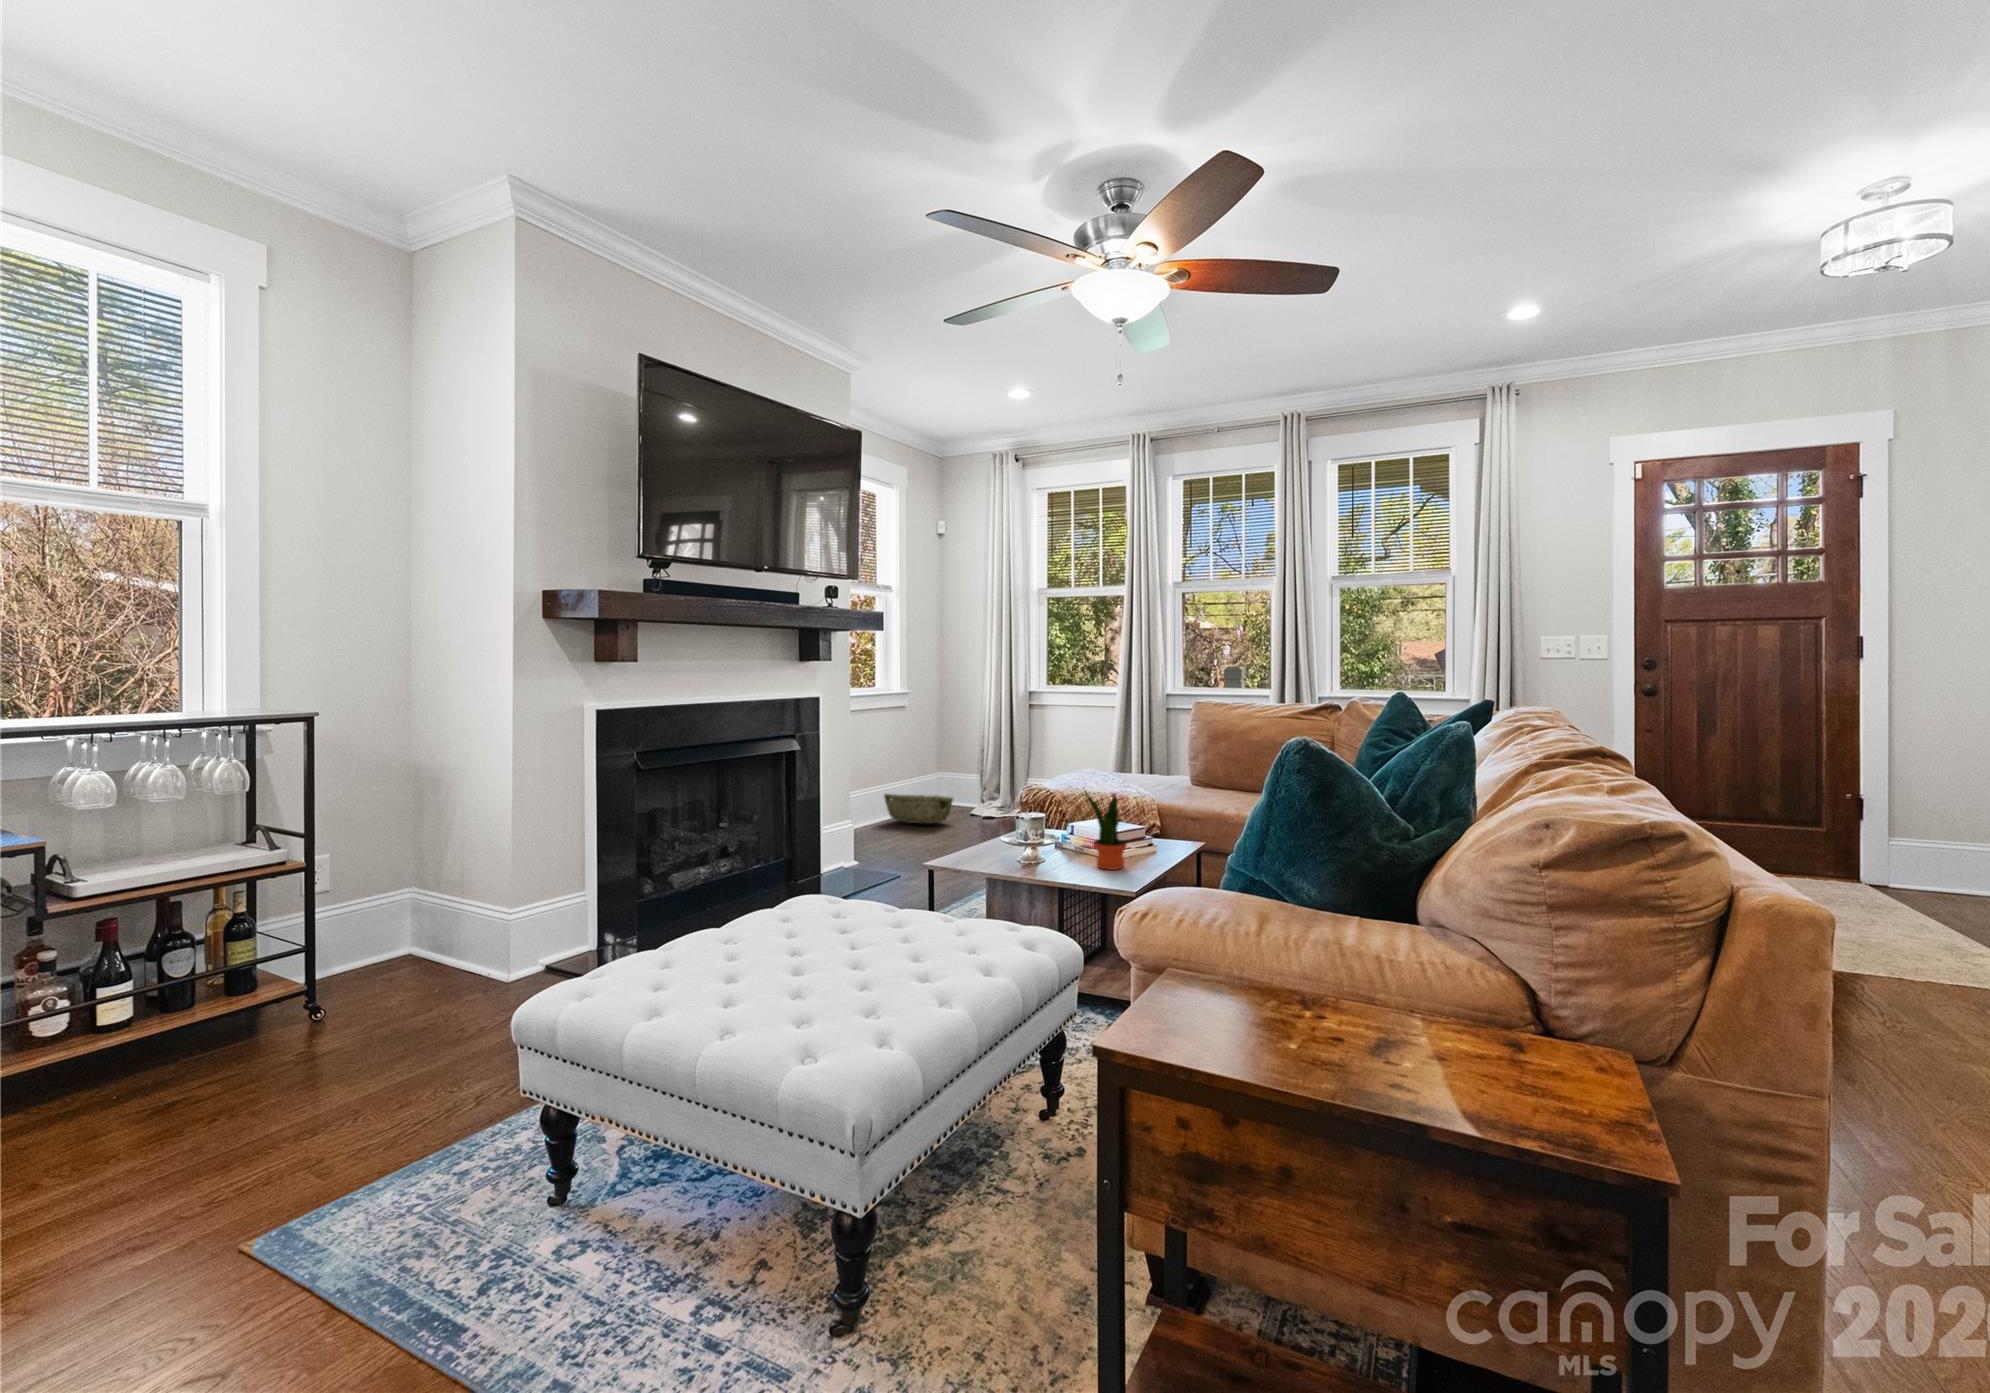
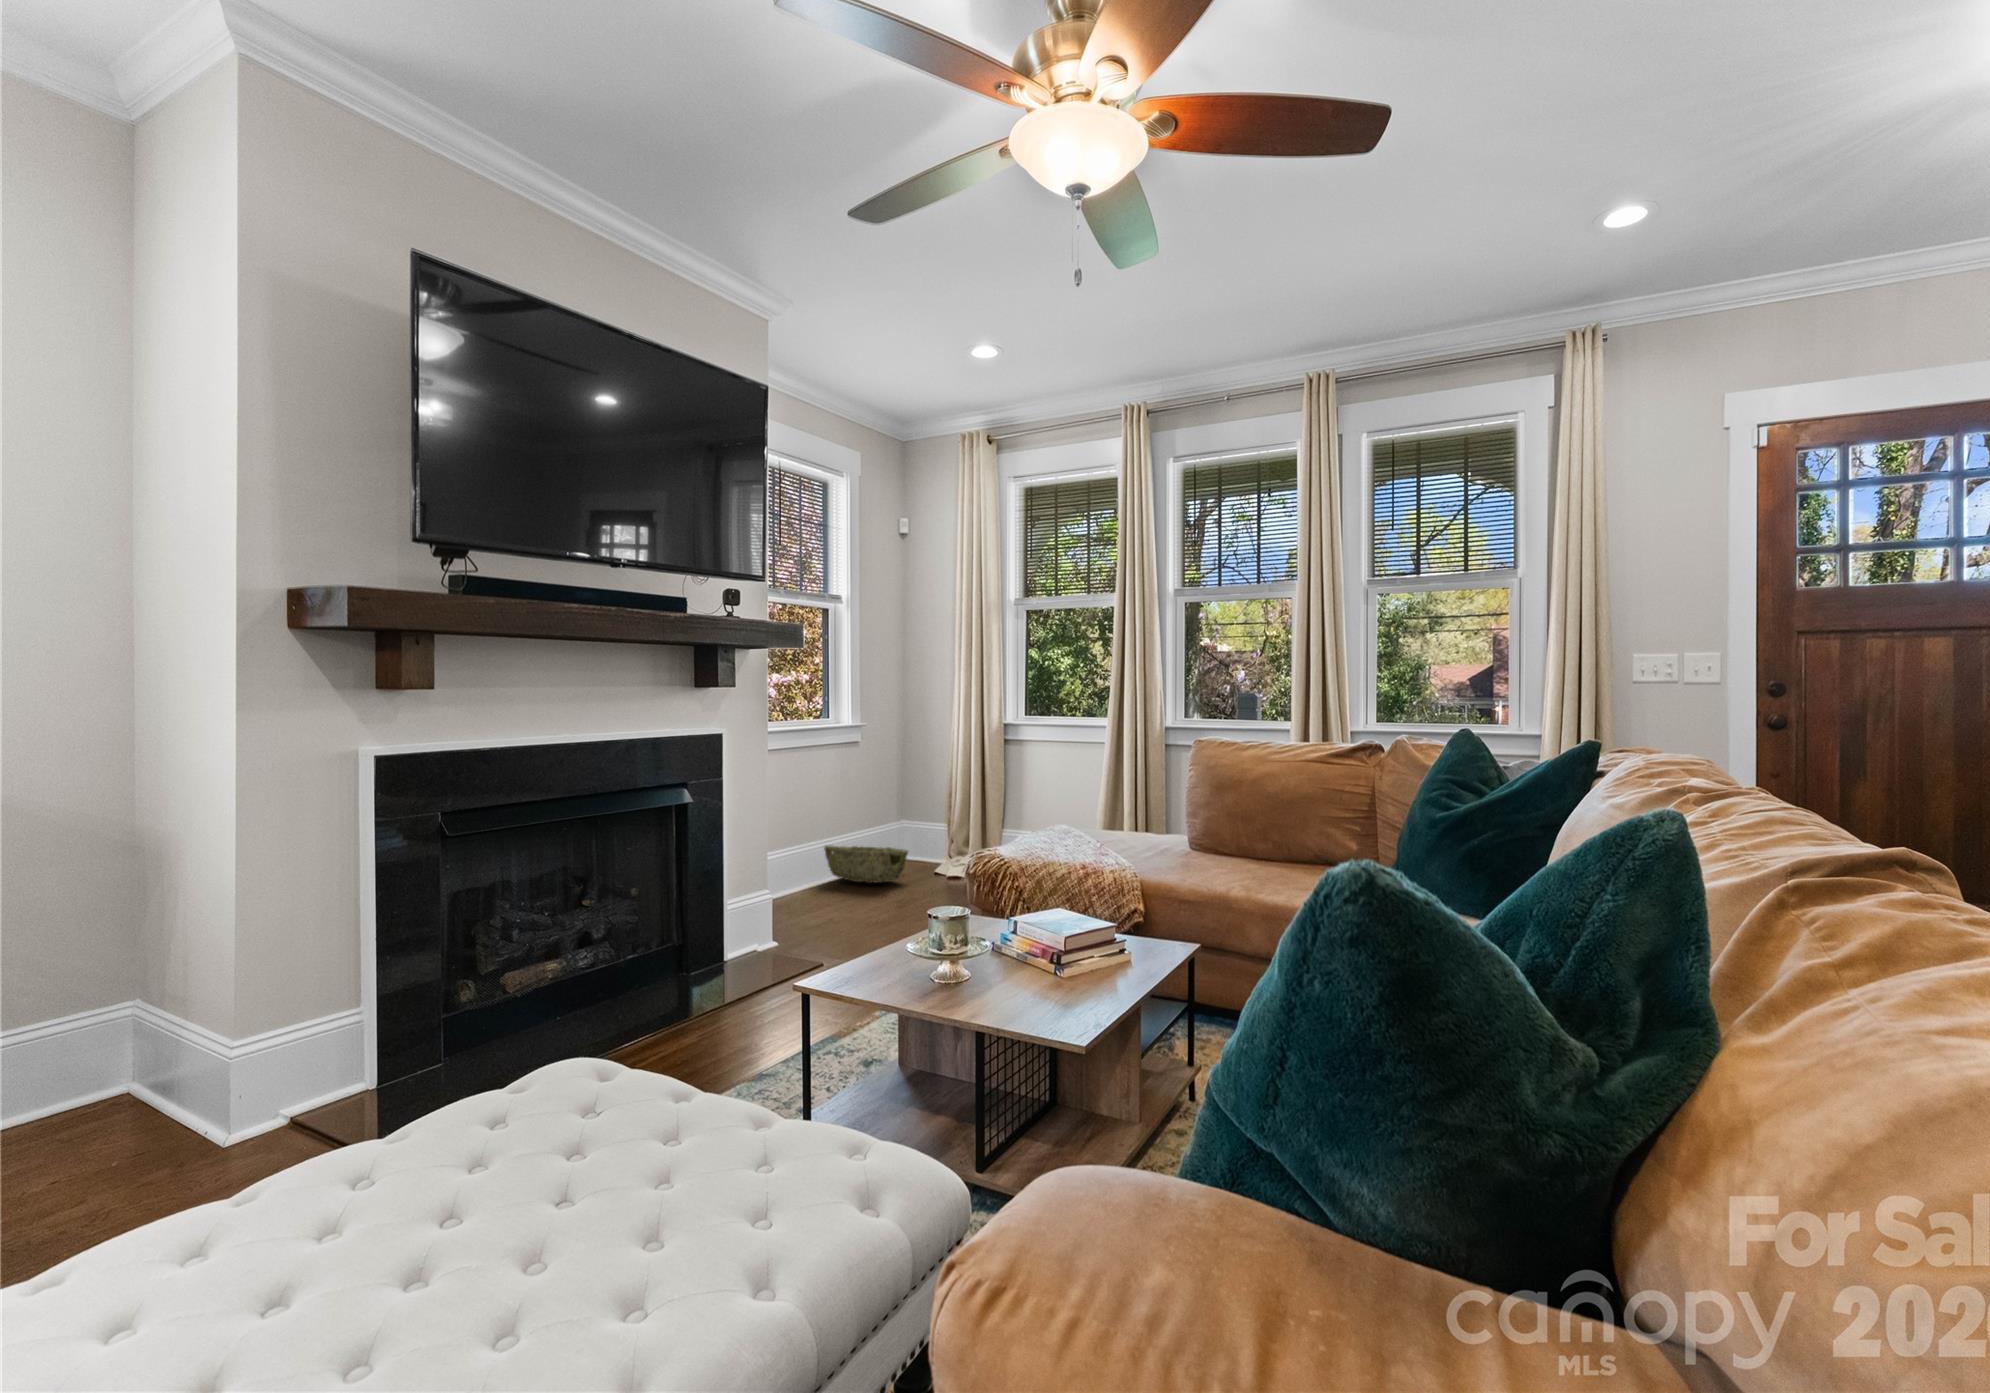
potted plant: present [1085,791,1127,870] -> none [1021,871,1083,995]

